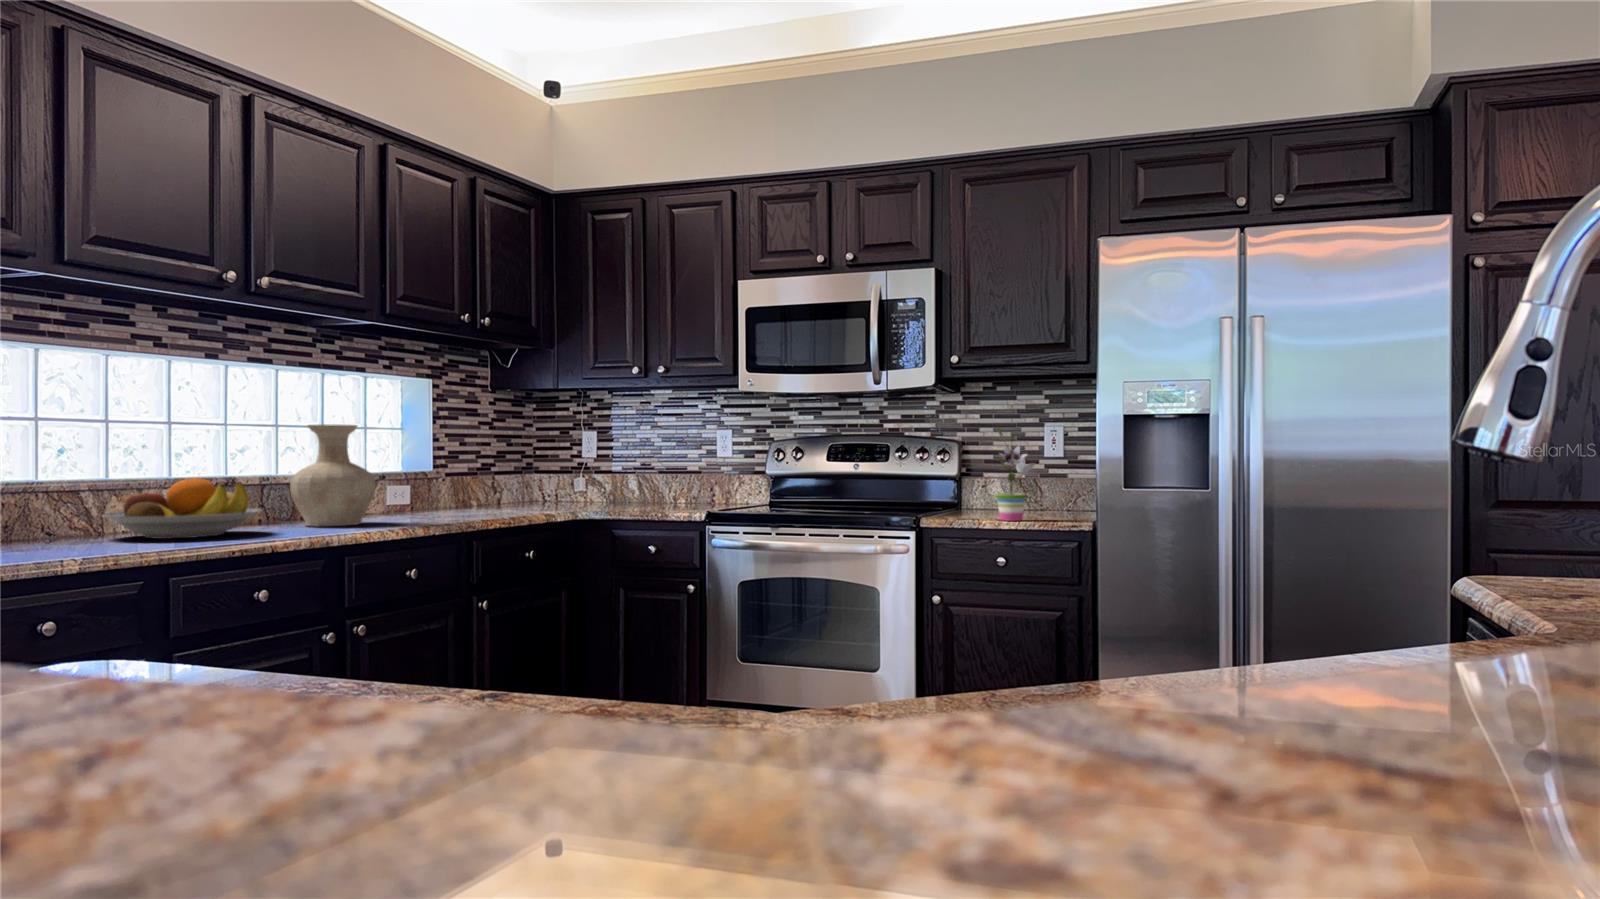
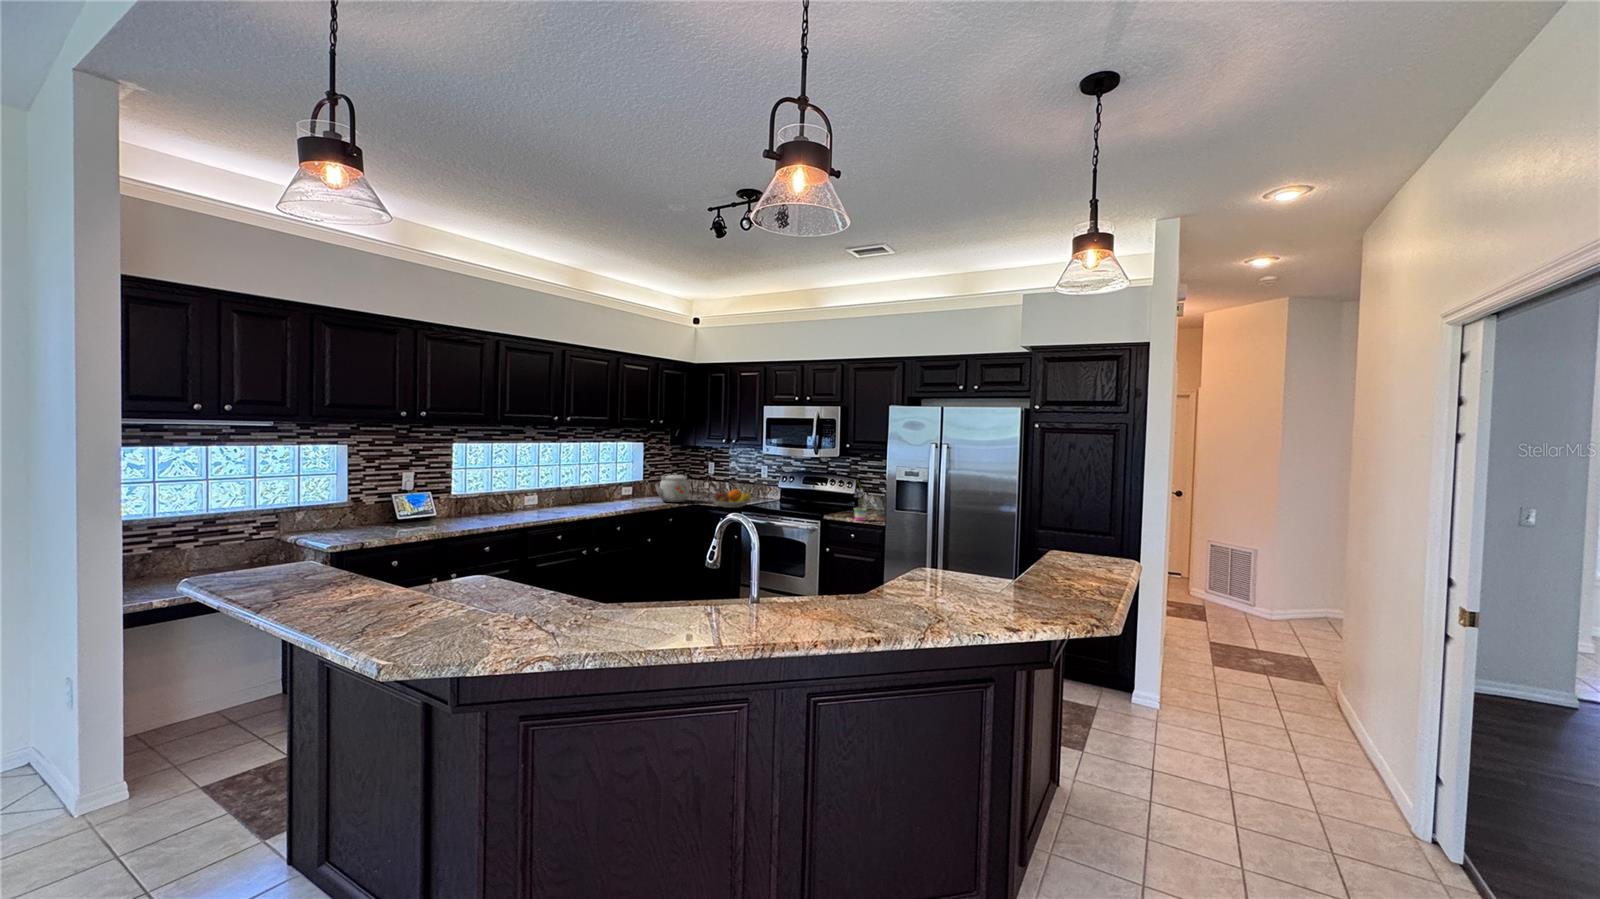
vase: present [290,424,375,526] -> none [579,468,610,508]
kettle: none [476,444,562,514] -> present [656,473,690,502]
fruit bowl: present [102,478,262,539] -> present [711,489,752,508]

